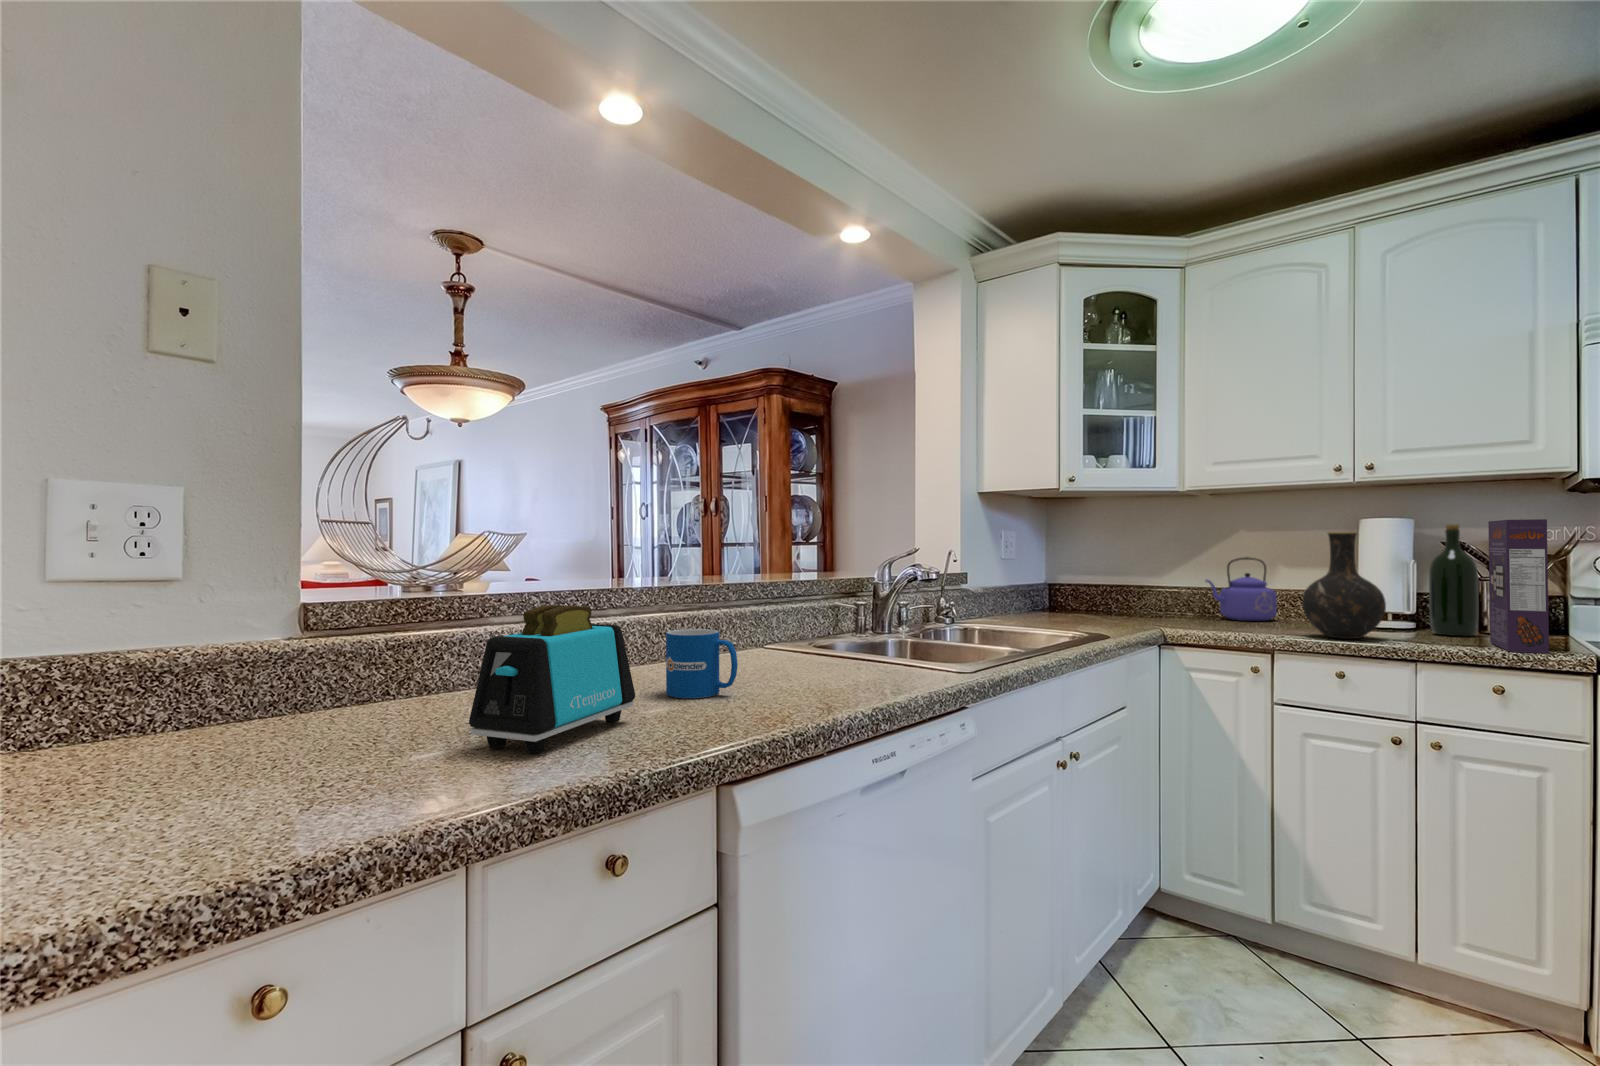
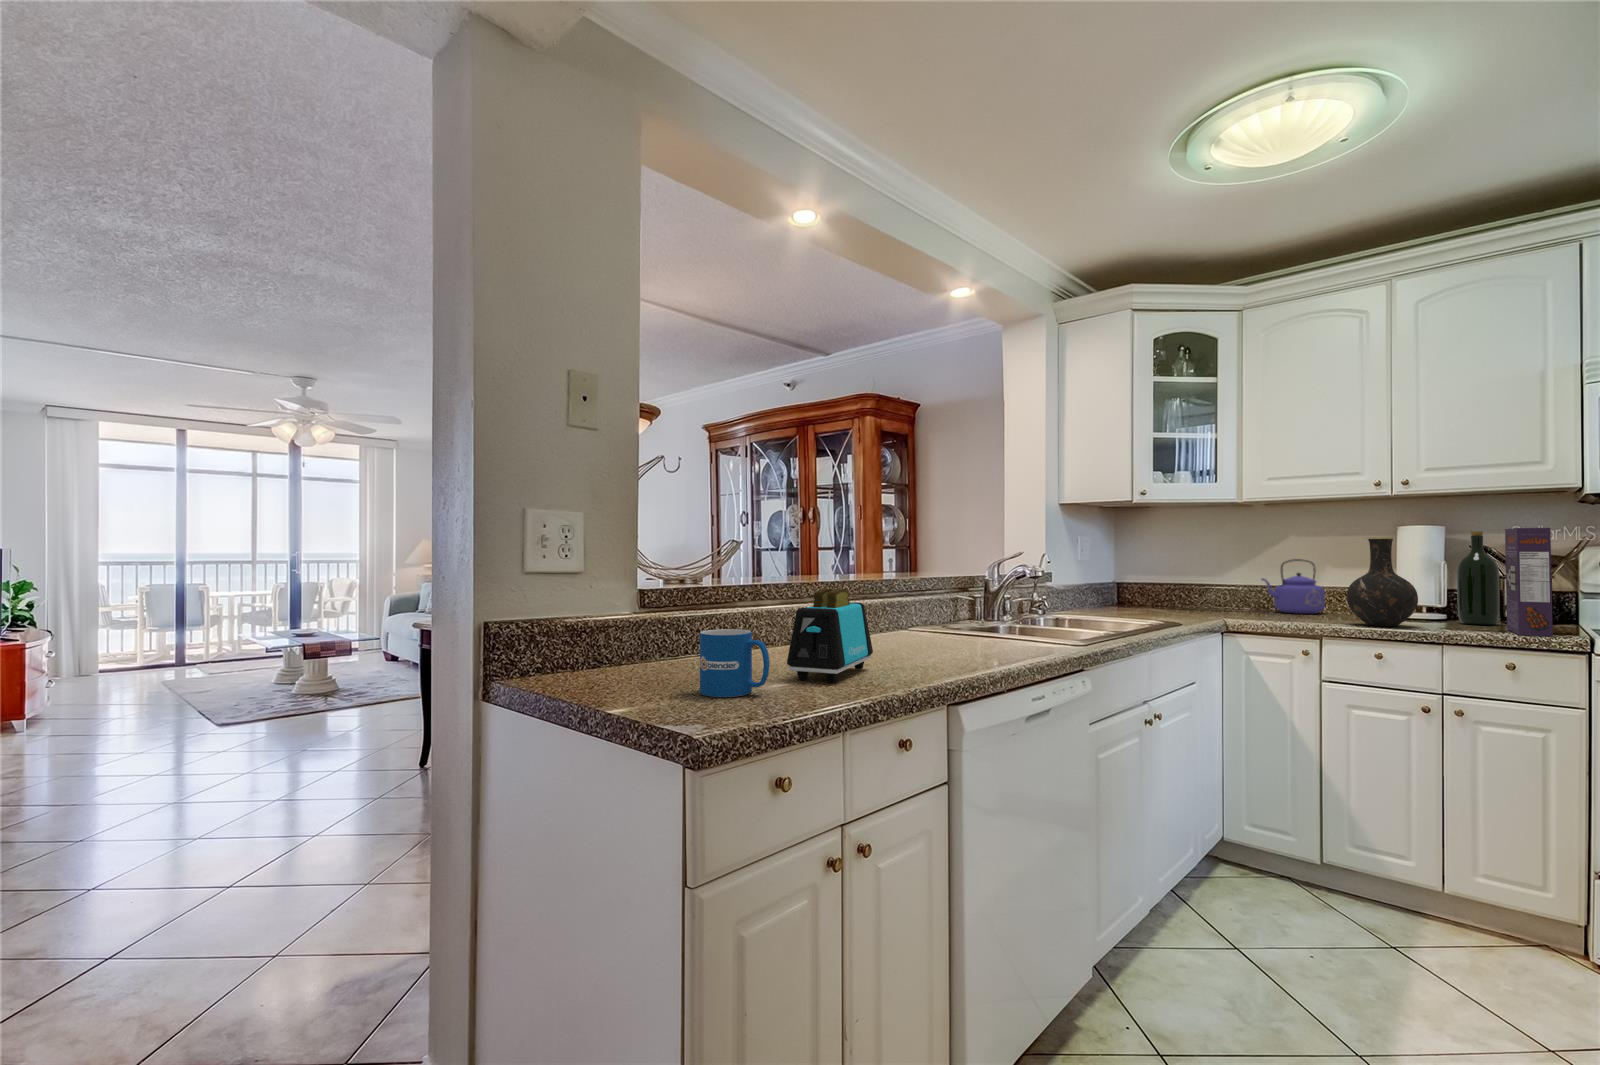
mug: present [666,629,738,698] -> present [700,629,770,697]

